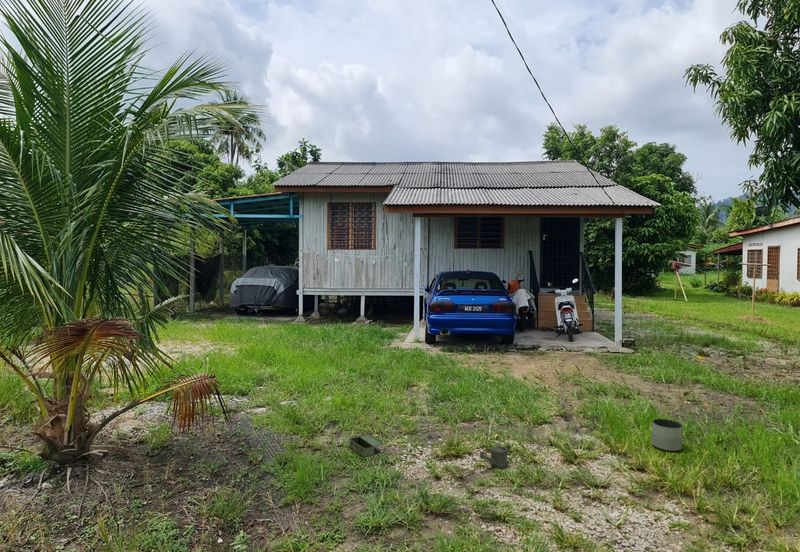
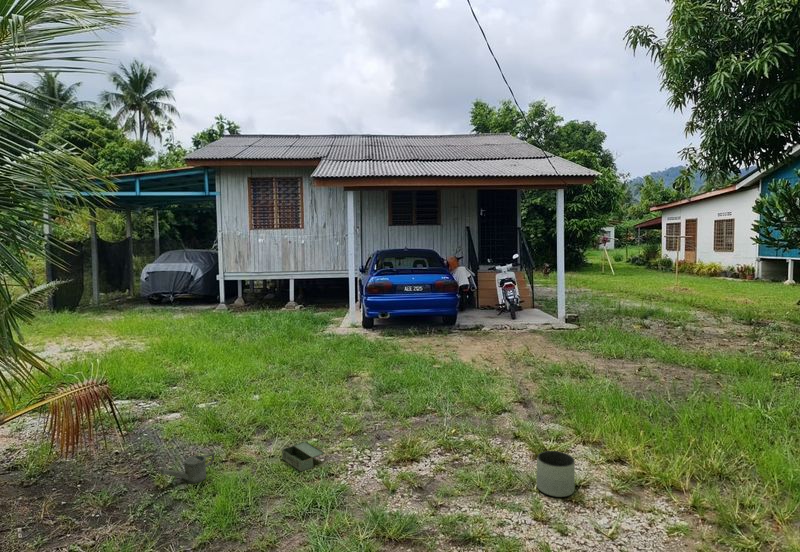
planter: present [651,419,683,451] -> present [537,451,575,497]
watering can: present [480,445,510,468] -> present [161,453,214,483]

